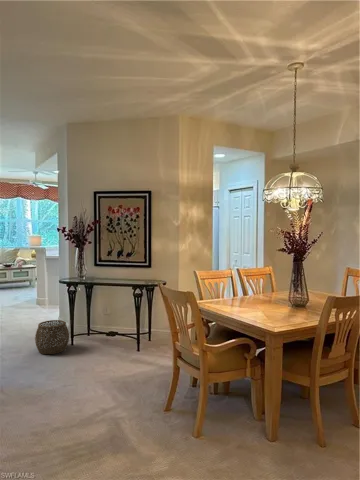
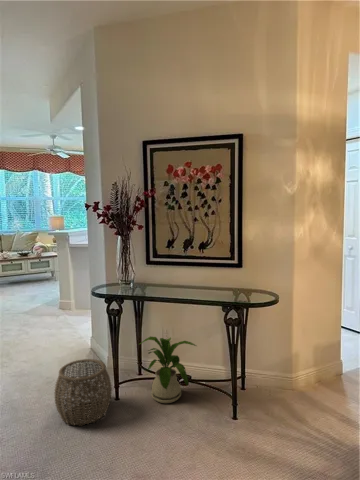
house plant: none [87,307,121,346] -> present [140,337,196,403]

